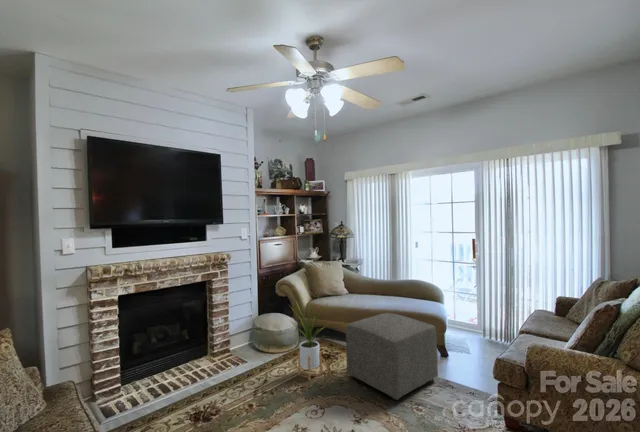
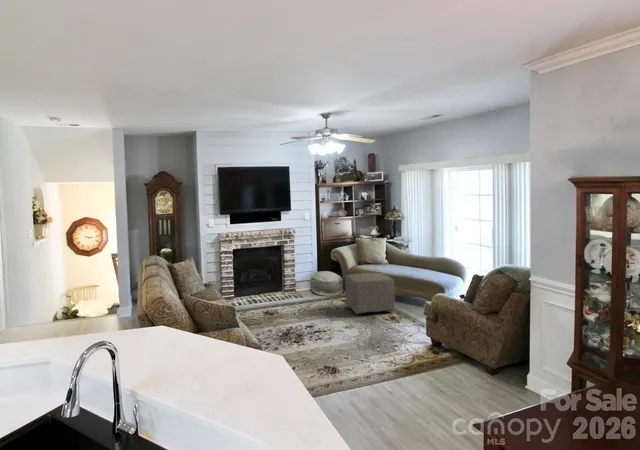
house plant: present [292,301,322,380] -> none [313,256,339,305]

